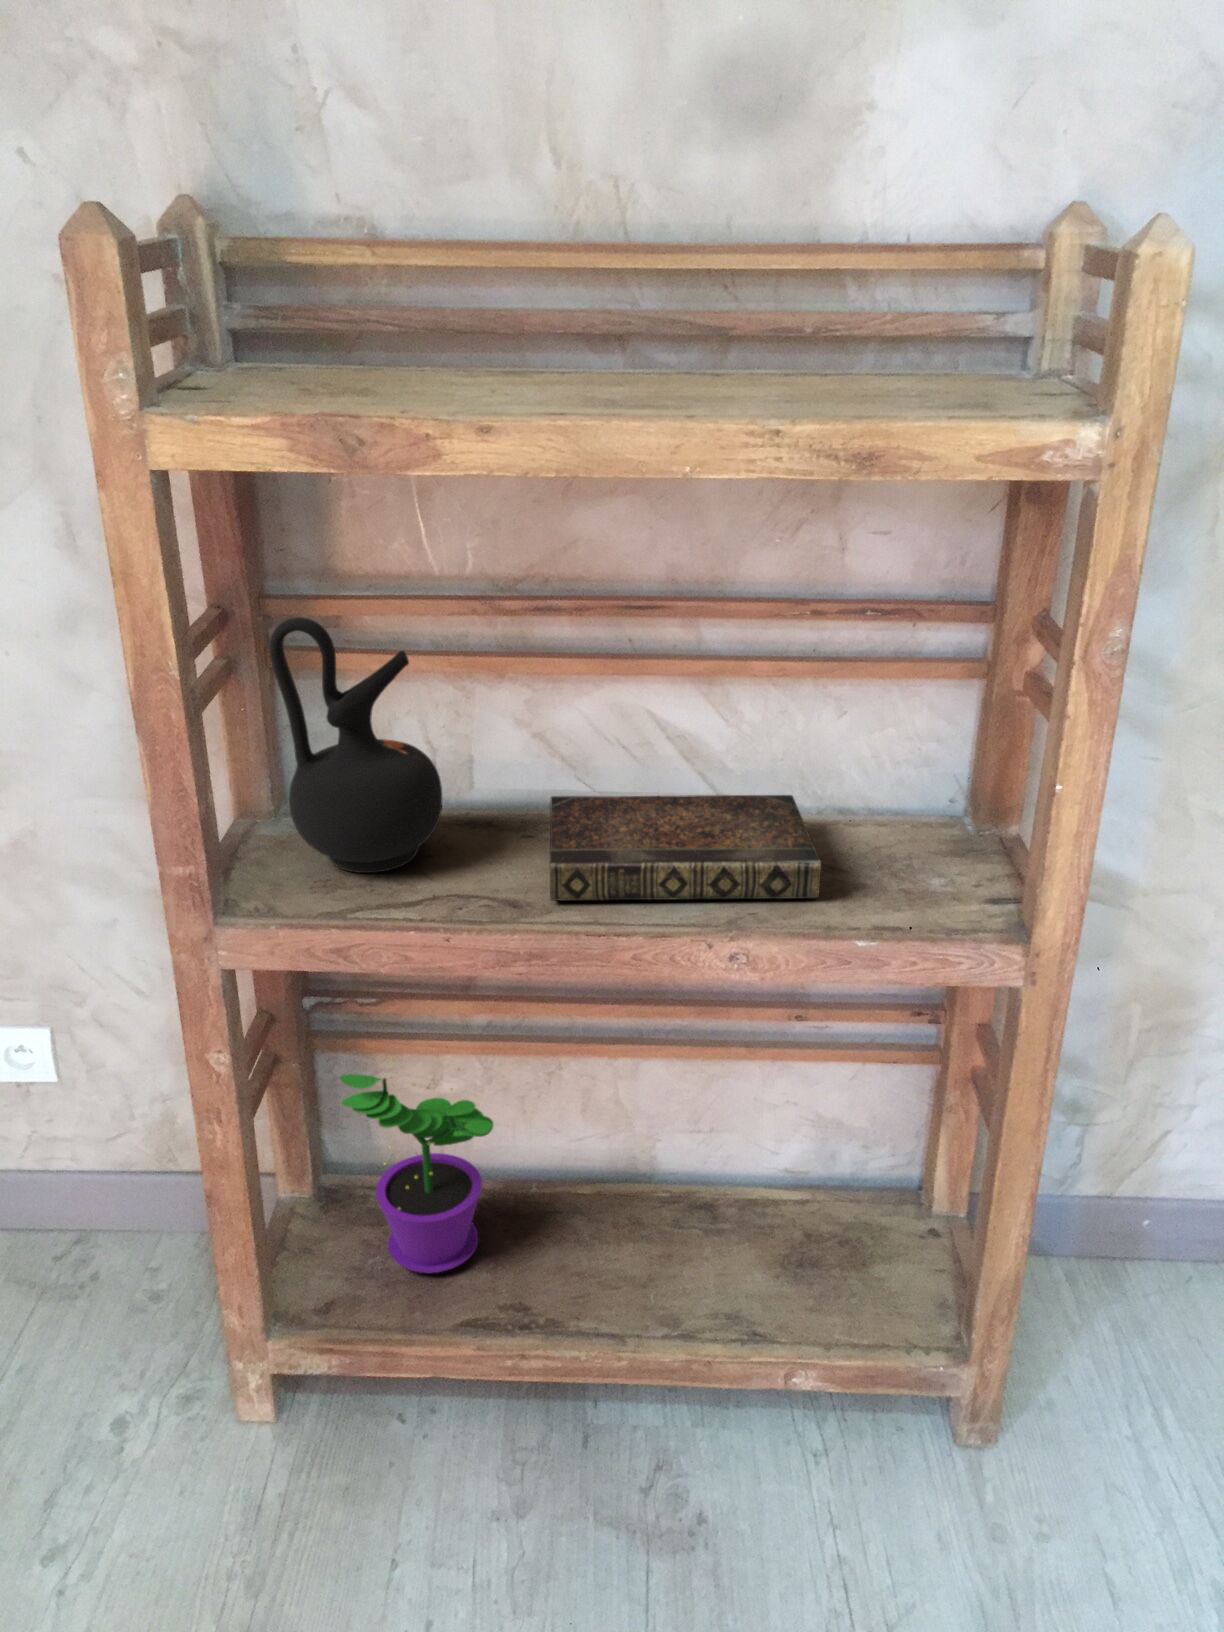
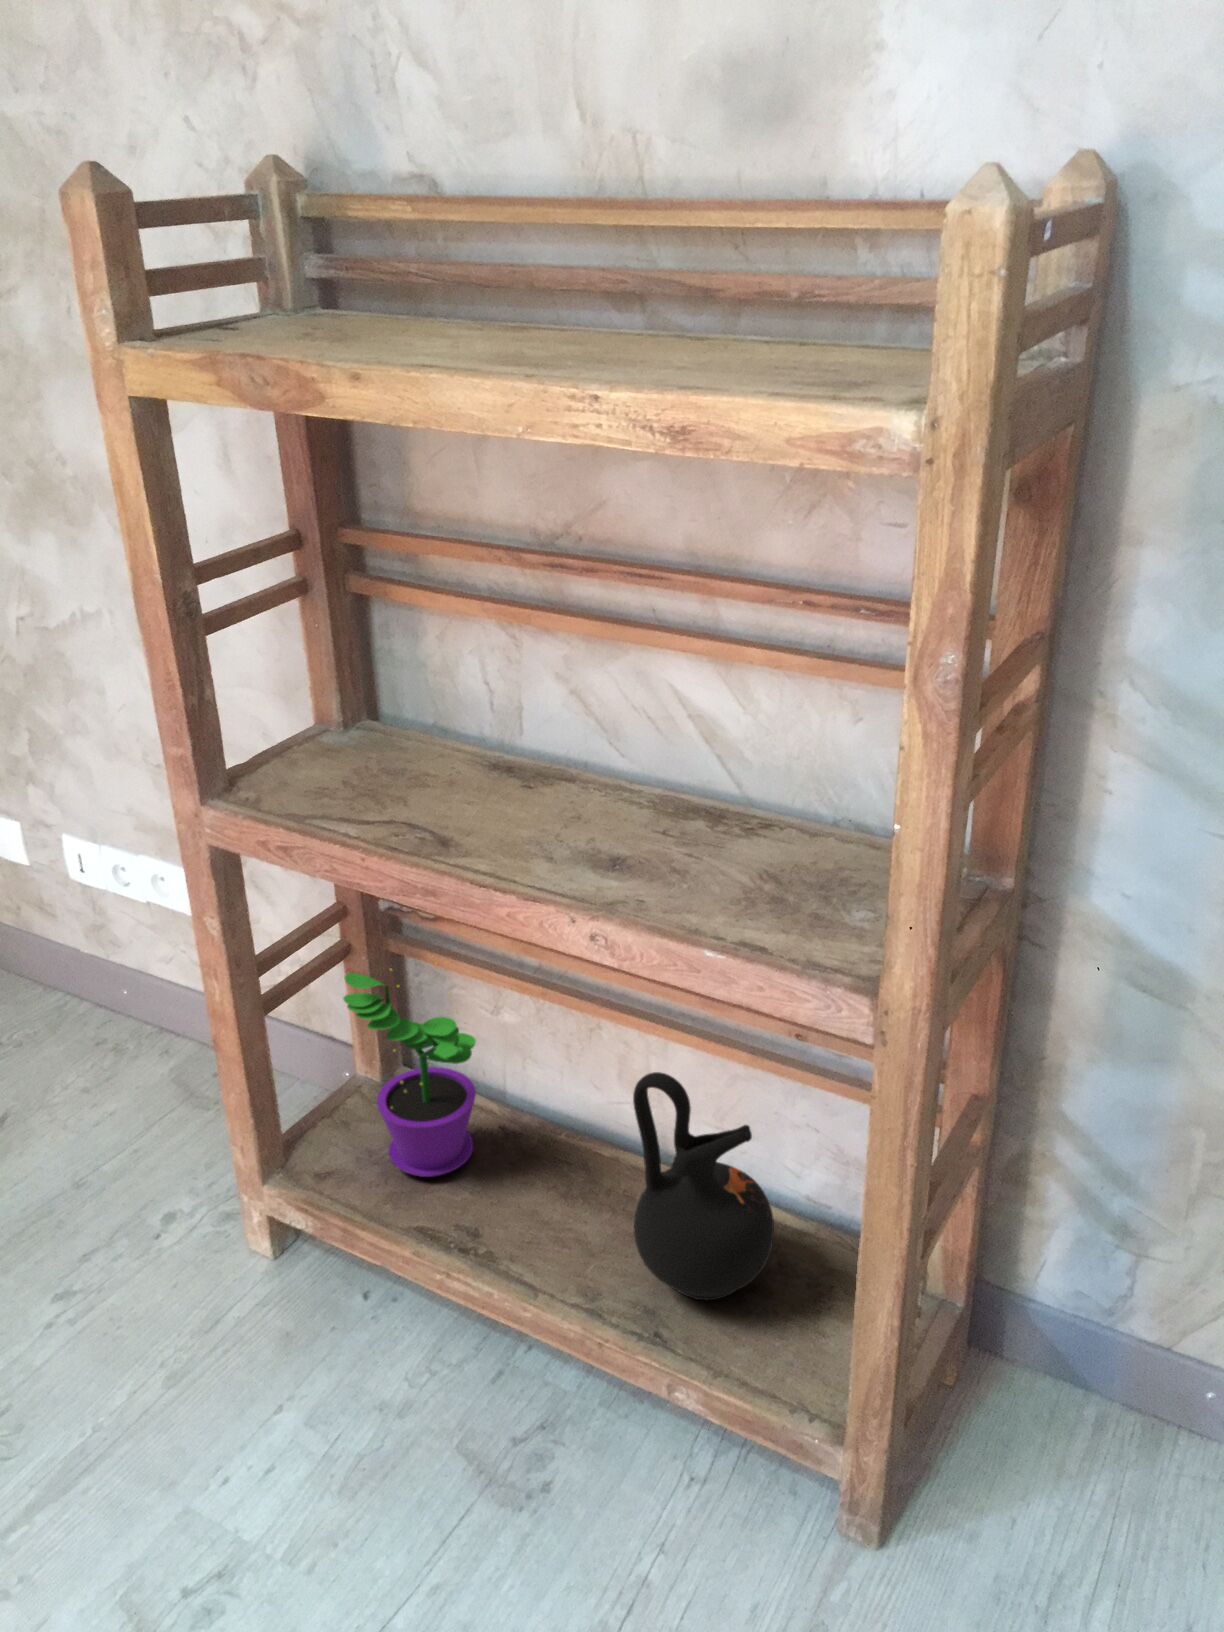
ceramic jug: present [269,617,442,873] -> present [633,1072,774,1300]
book: present [550,795,821,901] -> none [469,752,777,899]

